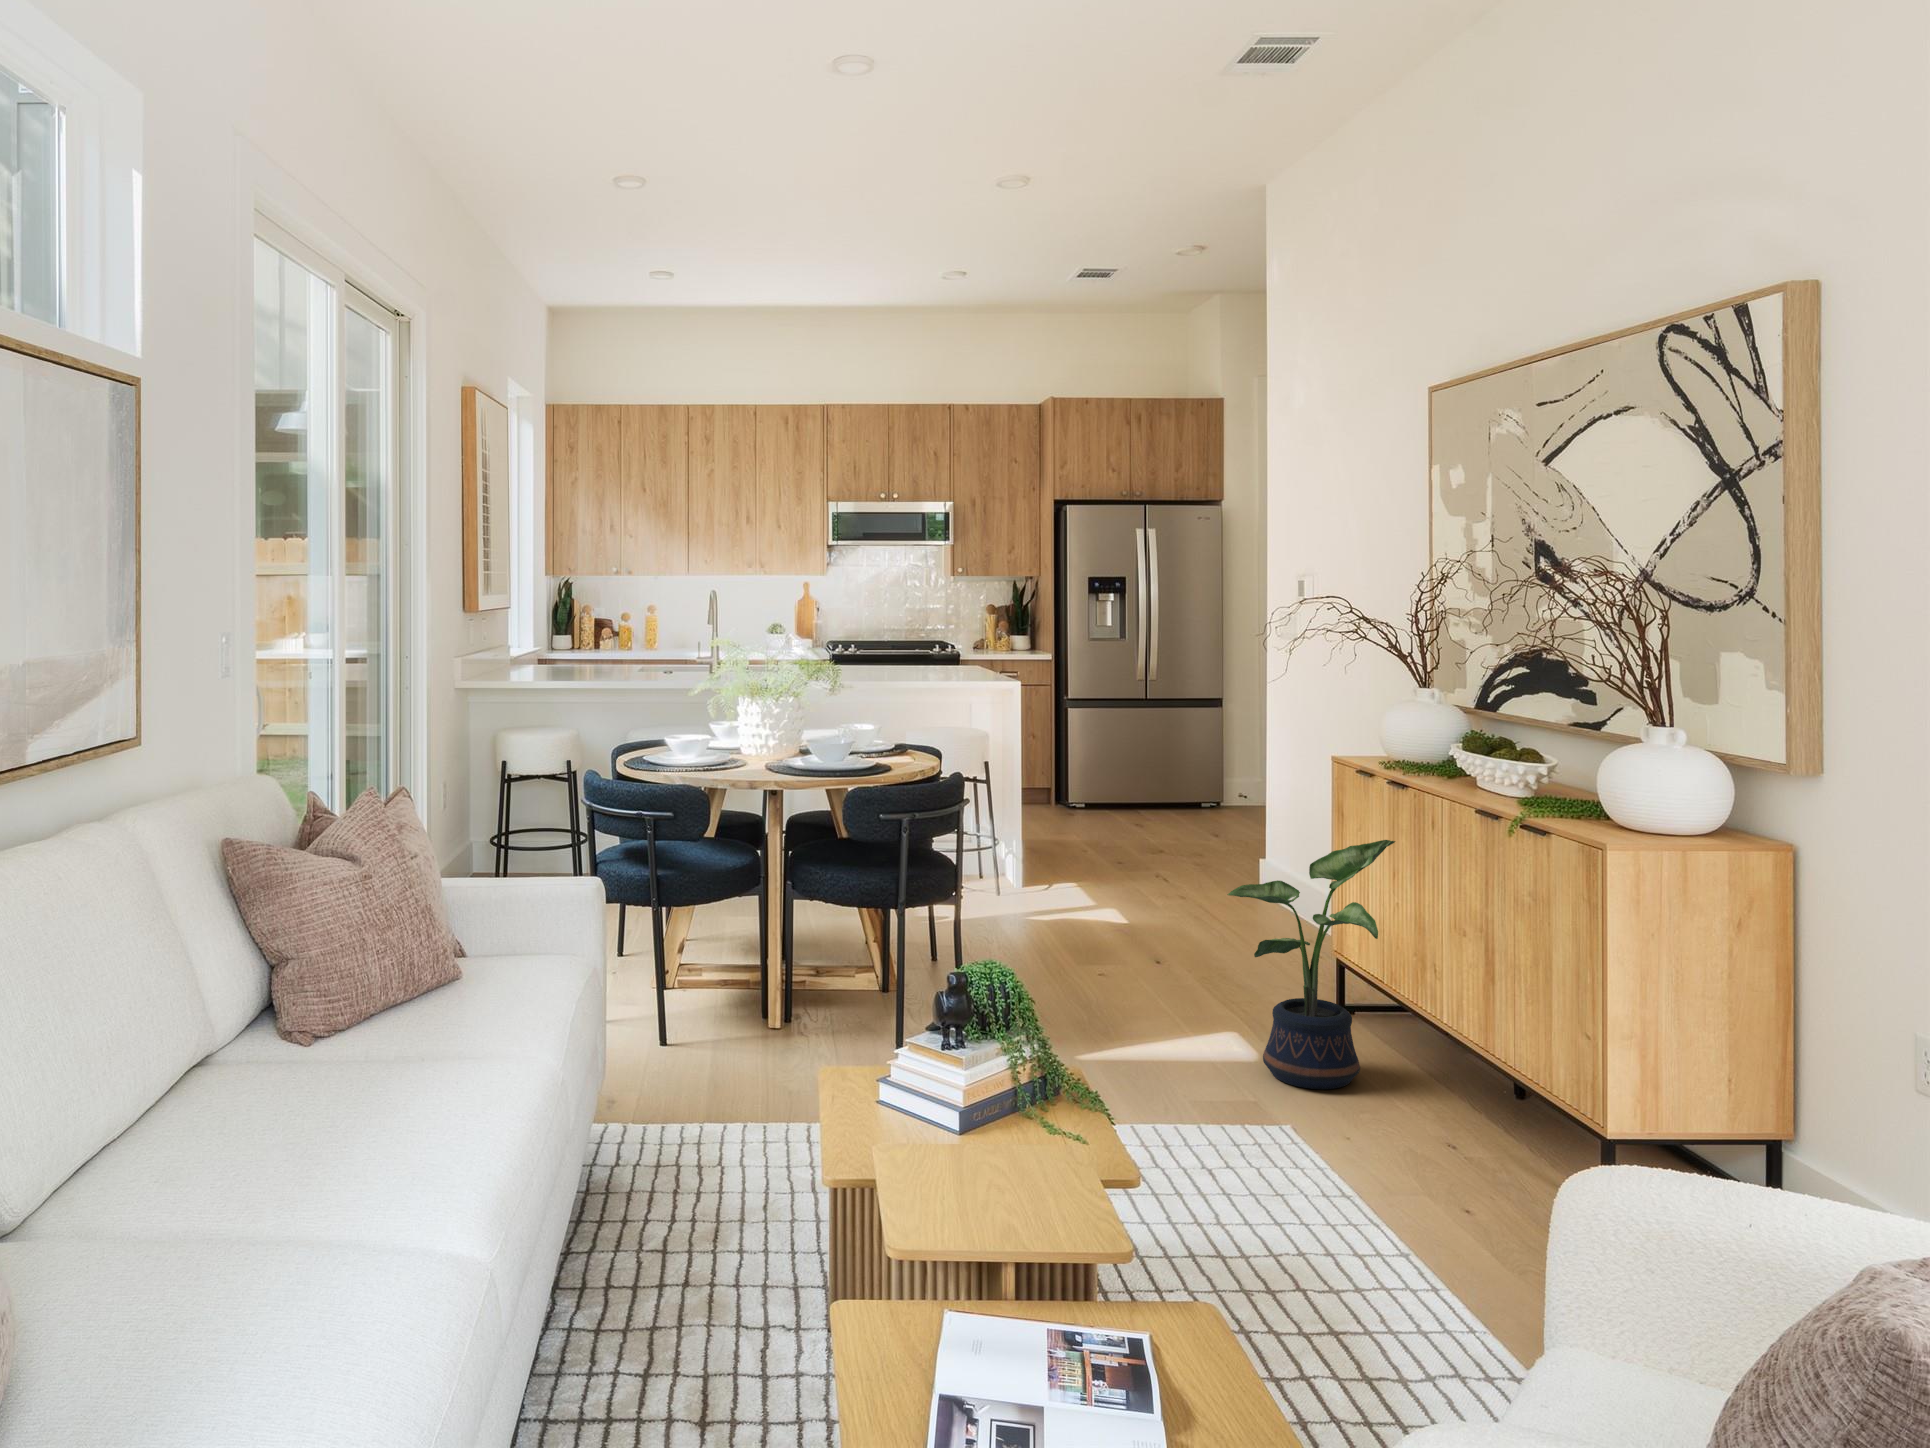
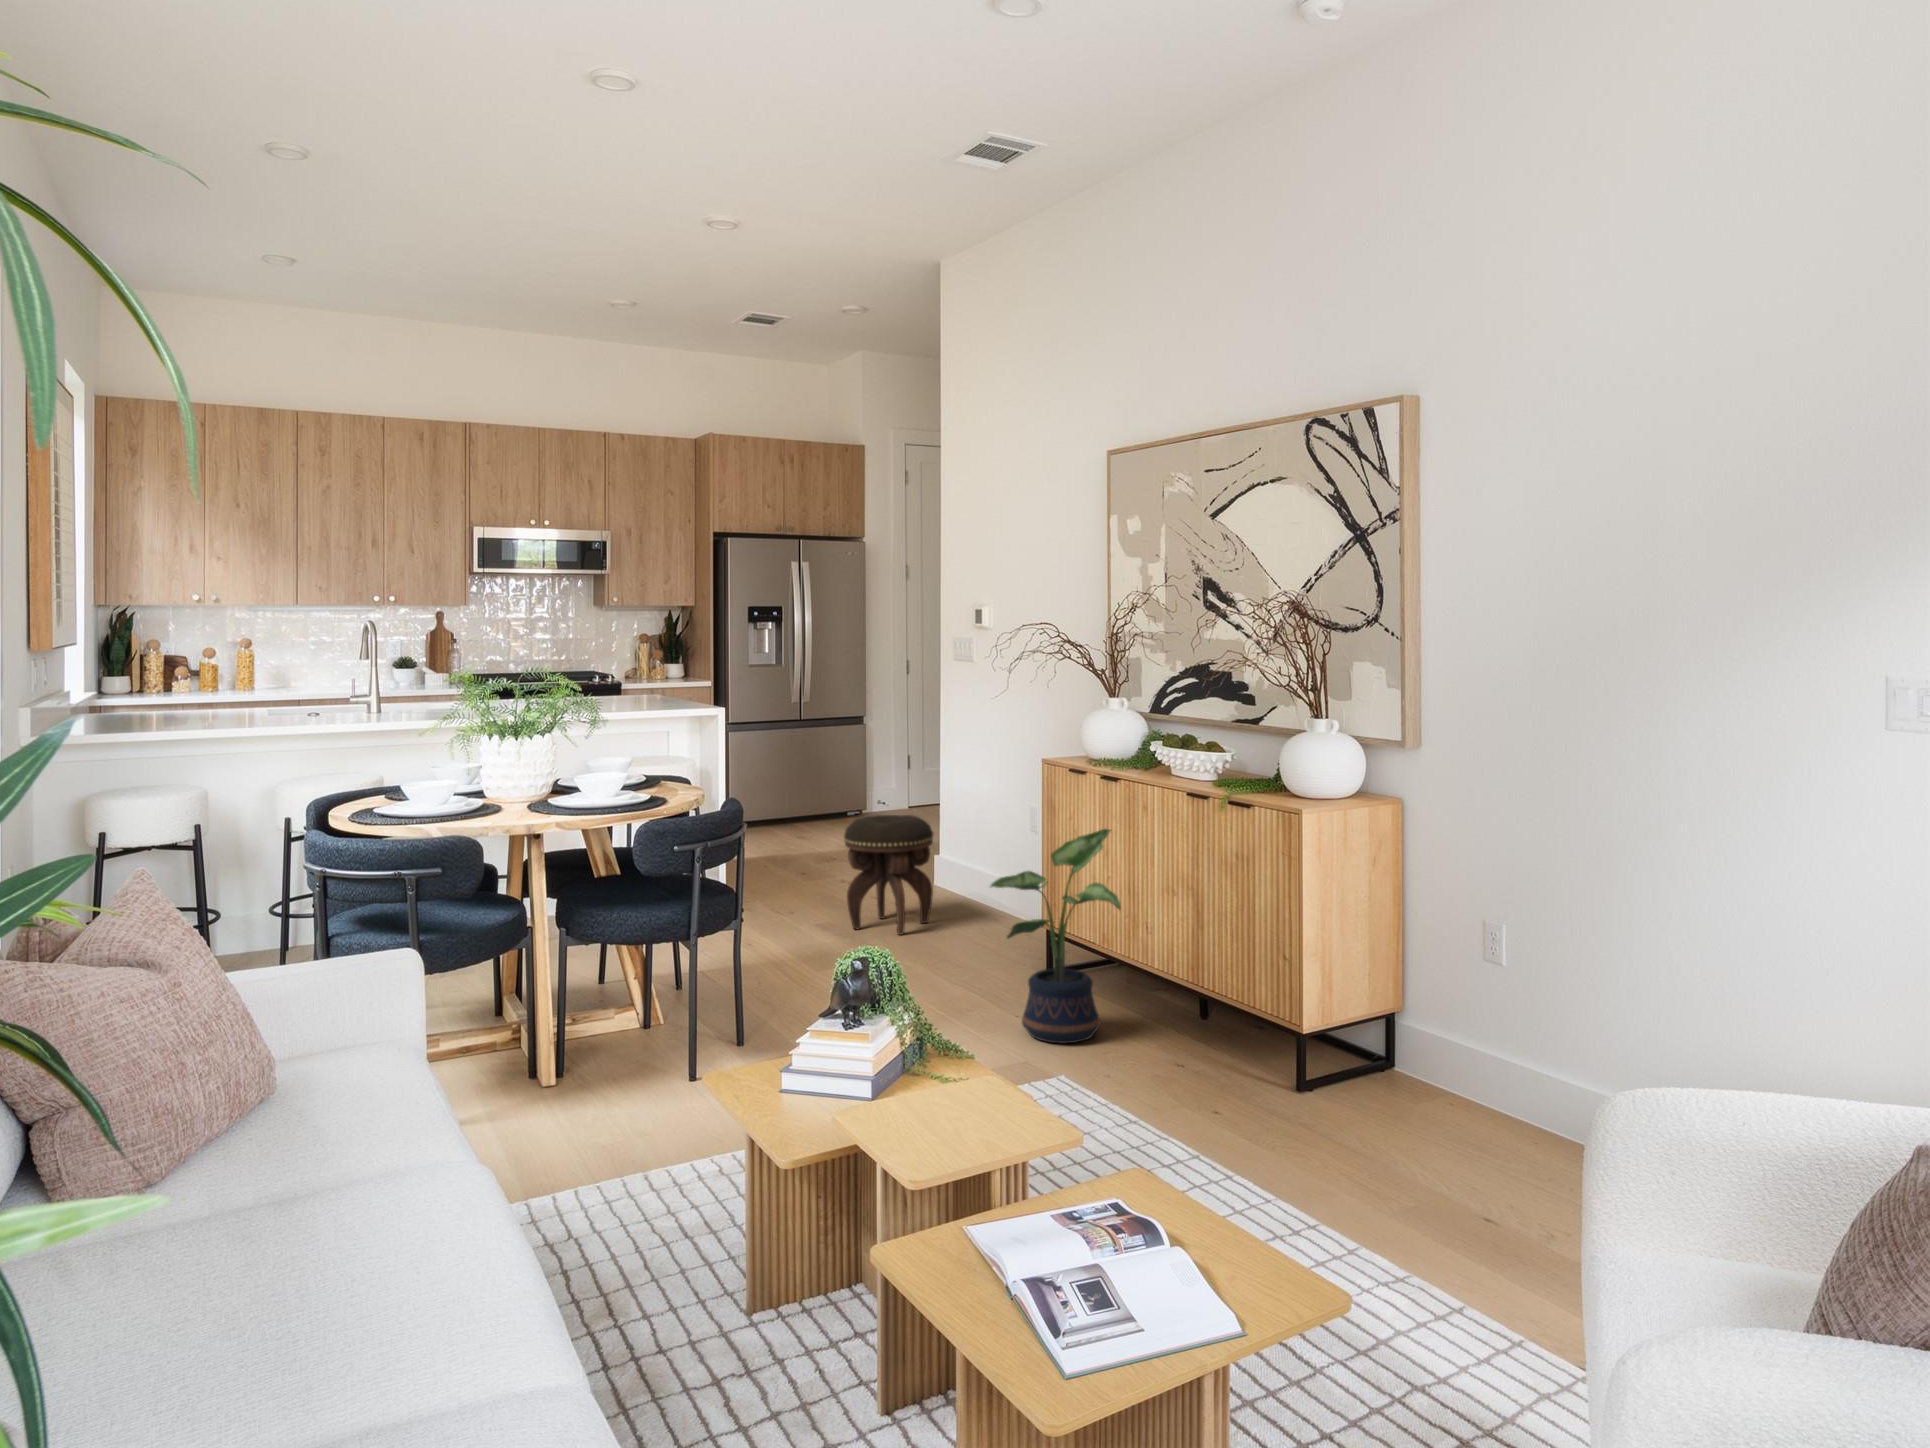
footstool: none [1128,806,1230,940] -> present [844,815,933,935]

